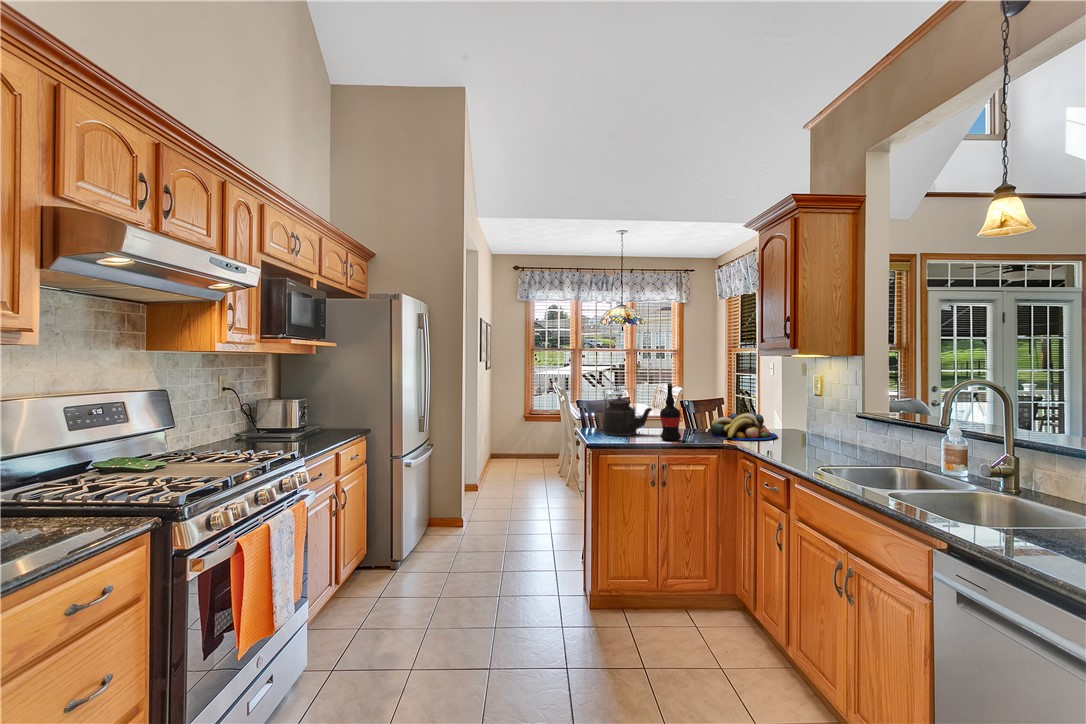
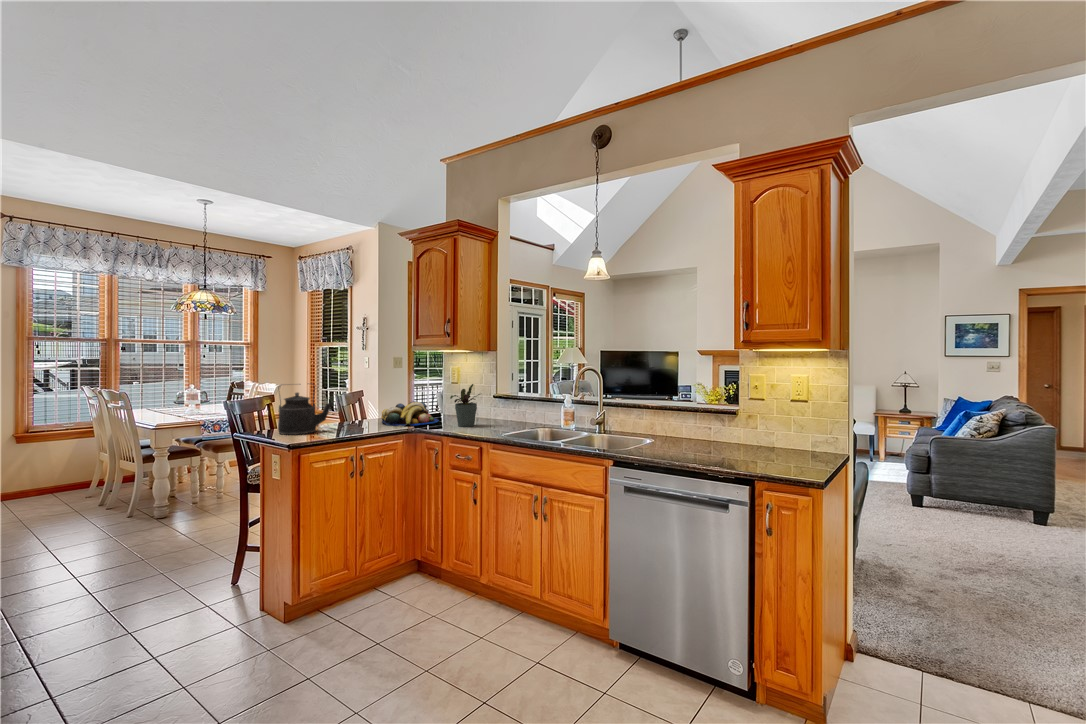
wine bottle: present [660,383,681,440] -> none [350,377,370,432]
potted plant: none [775,396,820,450] -> present [450,384,480,427]

